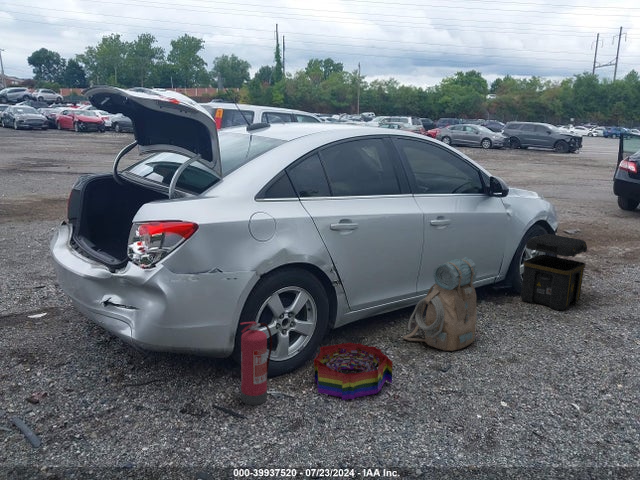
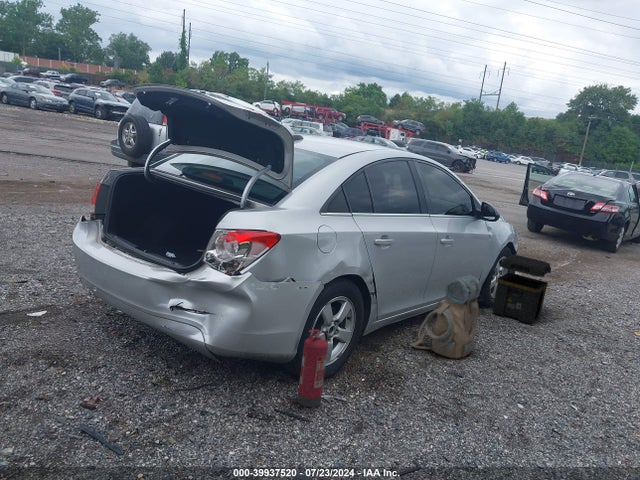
storage bin: present [314,343,392,400] -> none [351,350,426,403]

